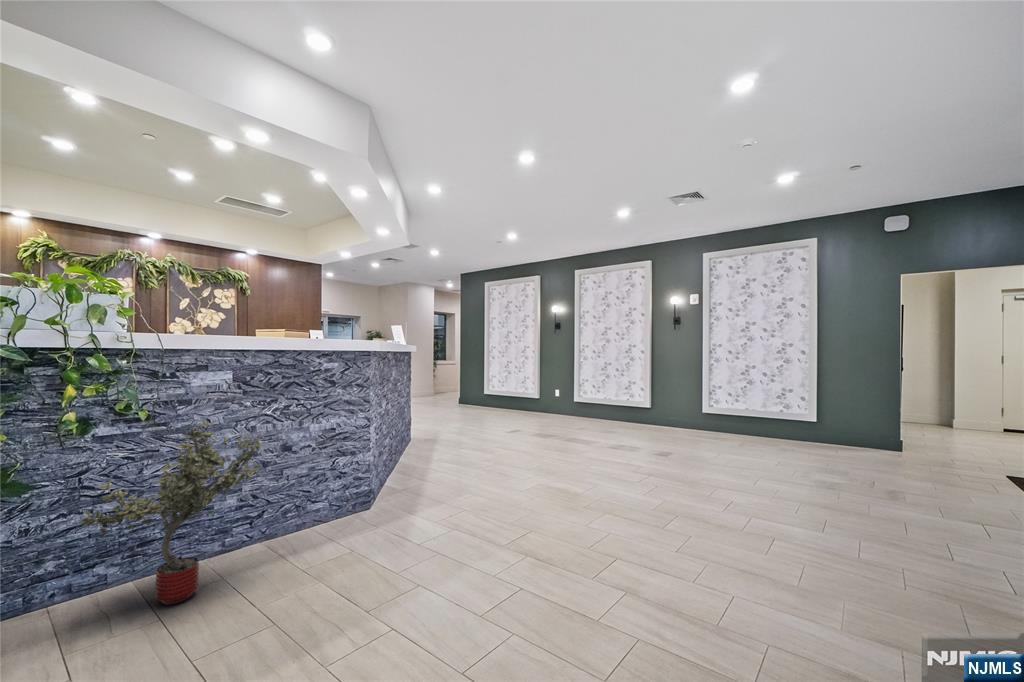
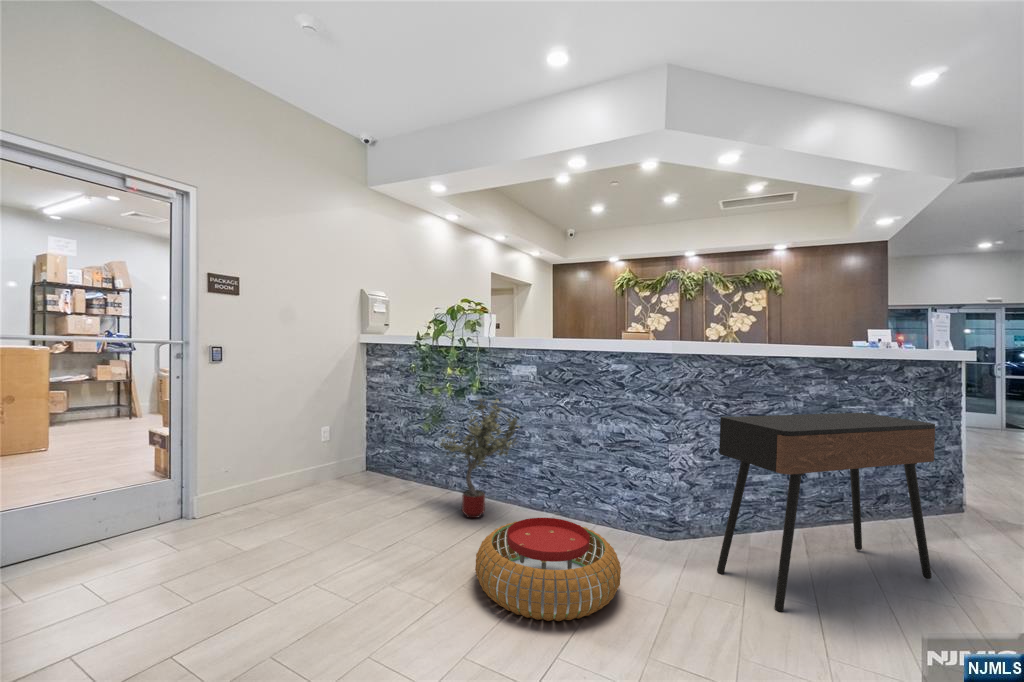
console table: none [426,383,481,507] -> present [717,413,935,612]
pouf: none [323,508,465,606] -> present [475,518,621,621]

